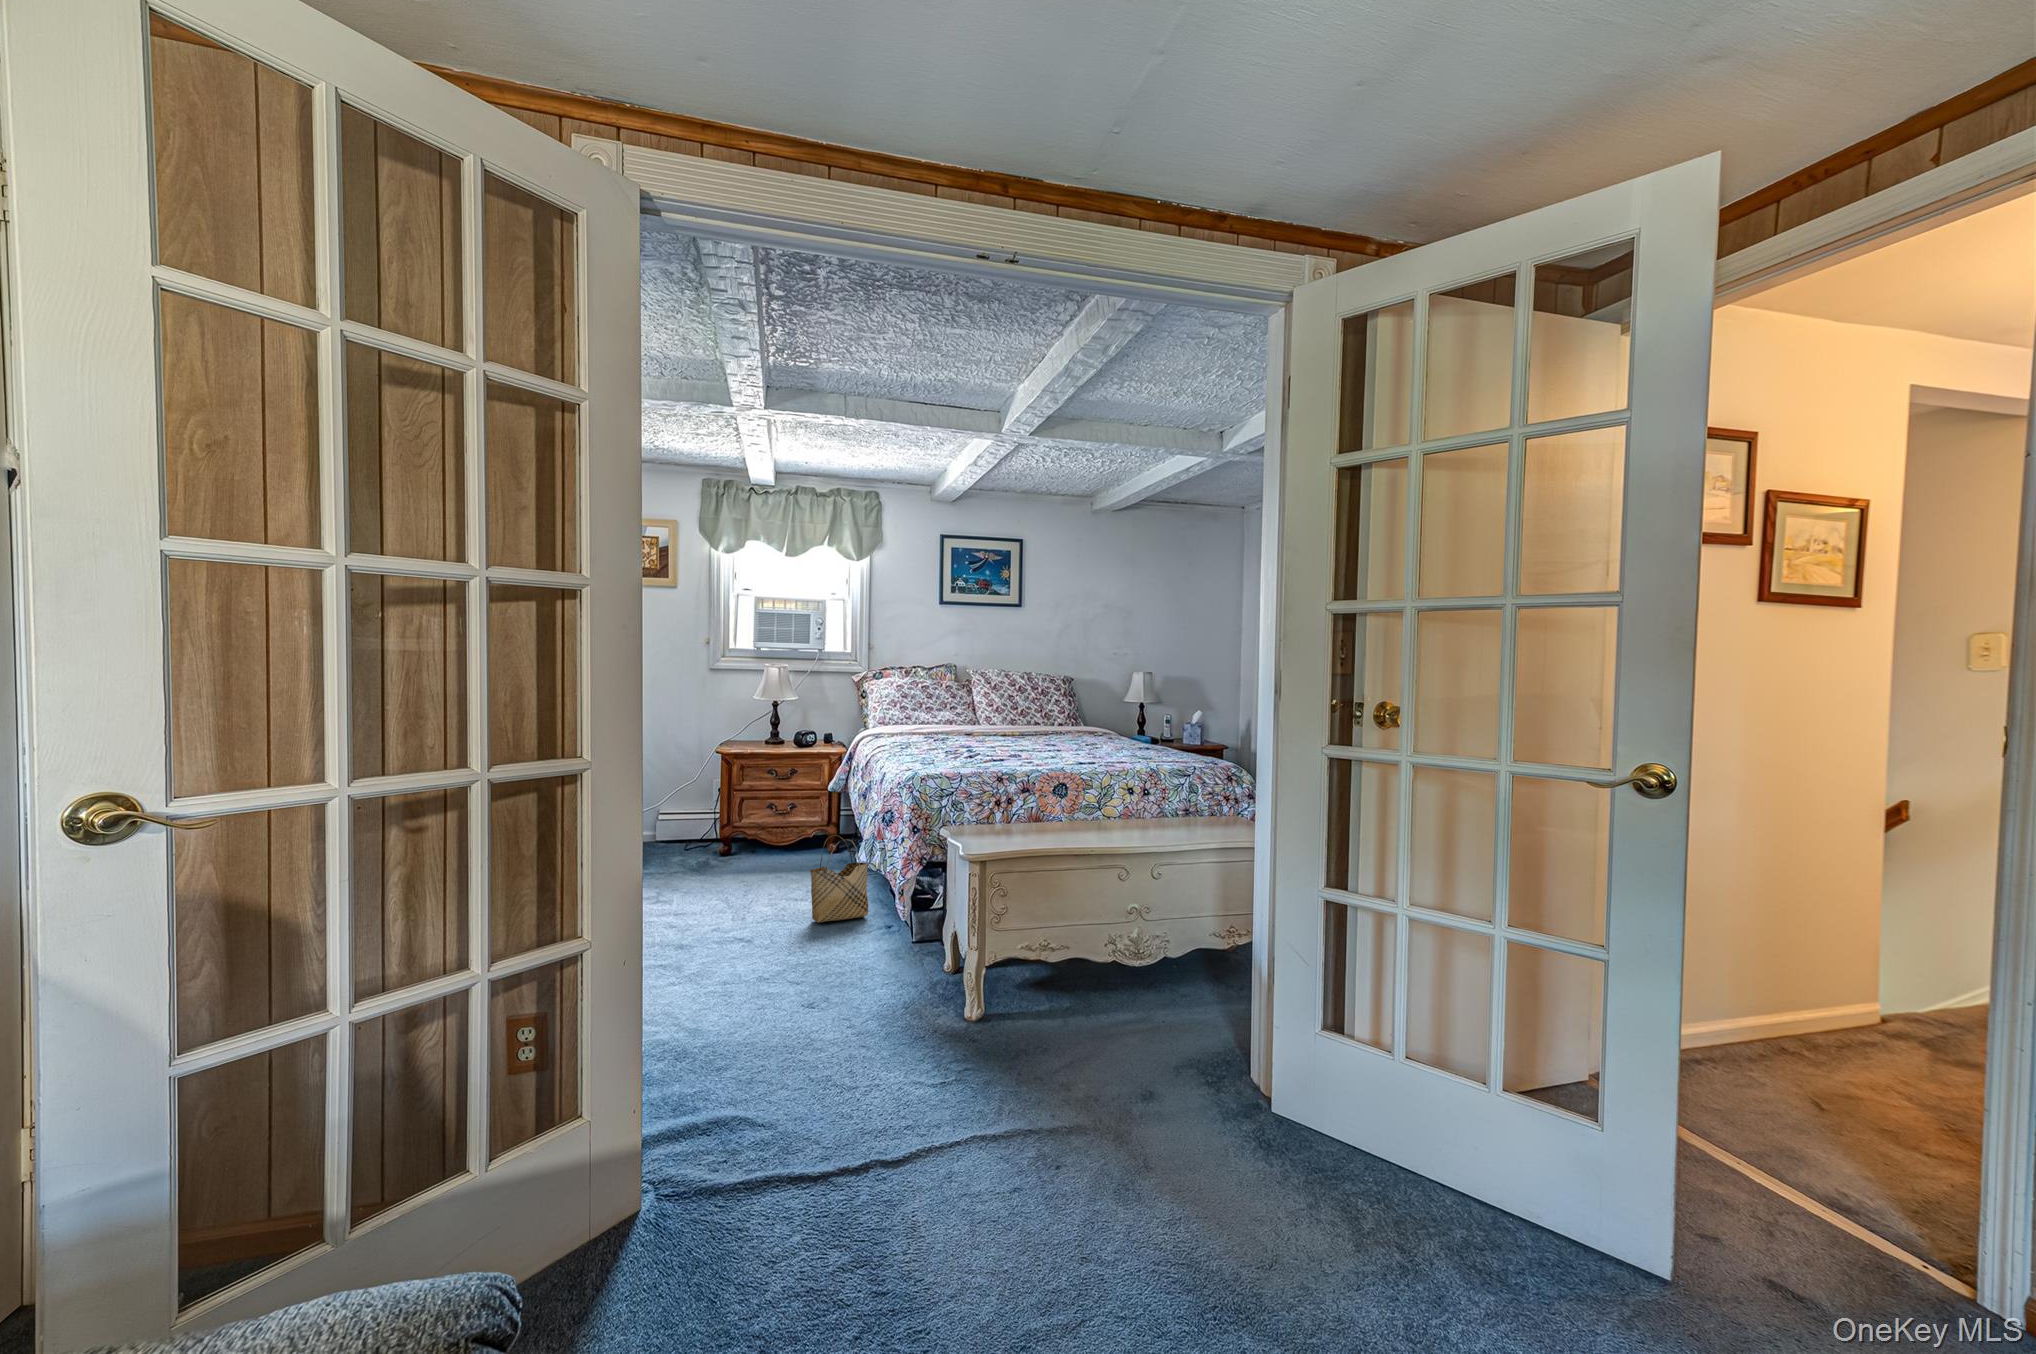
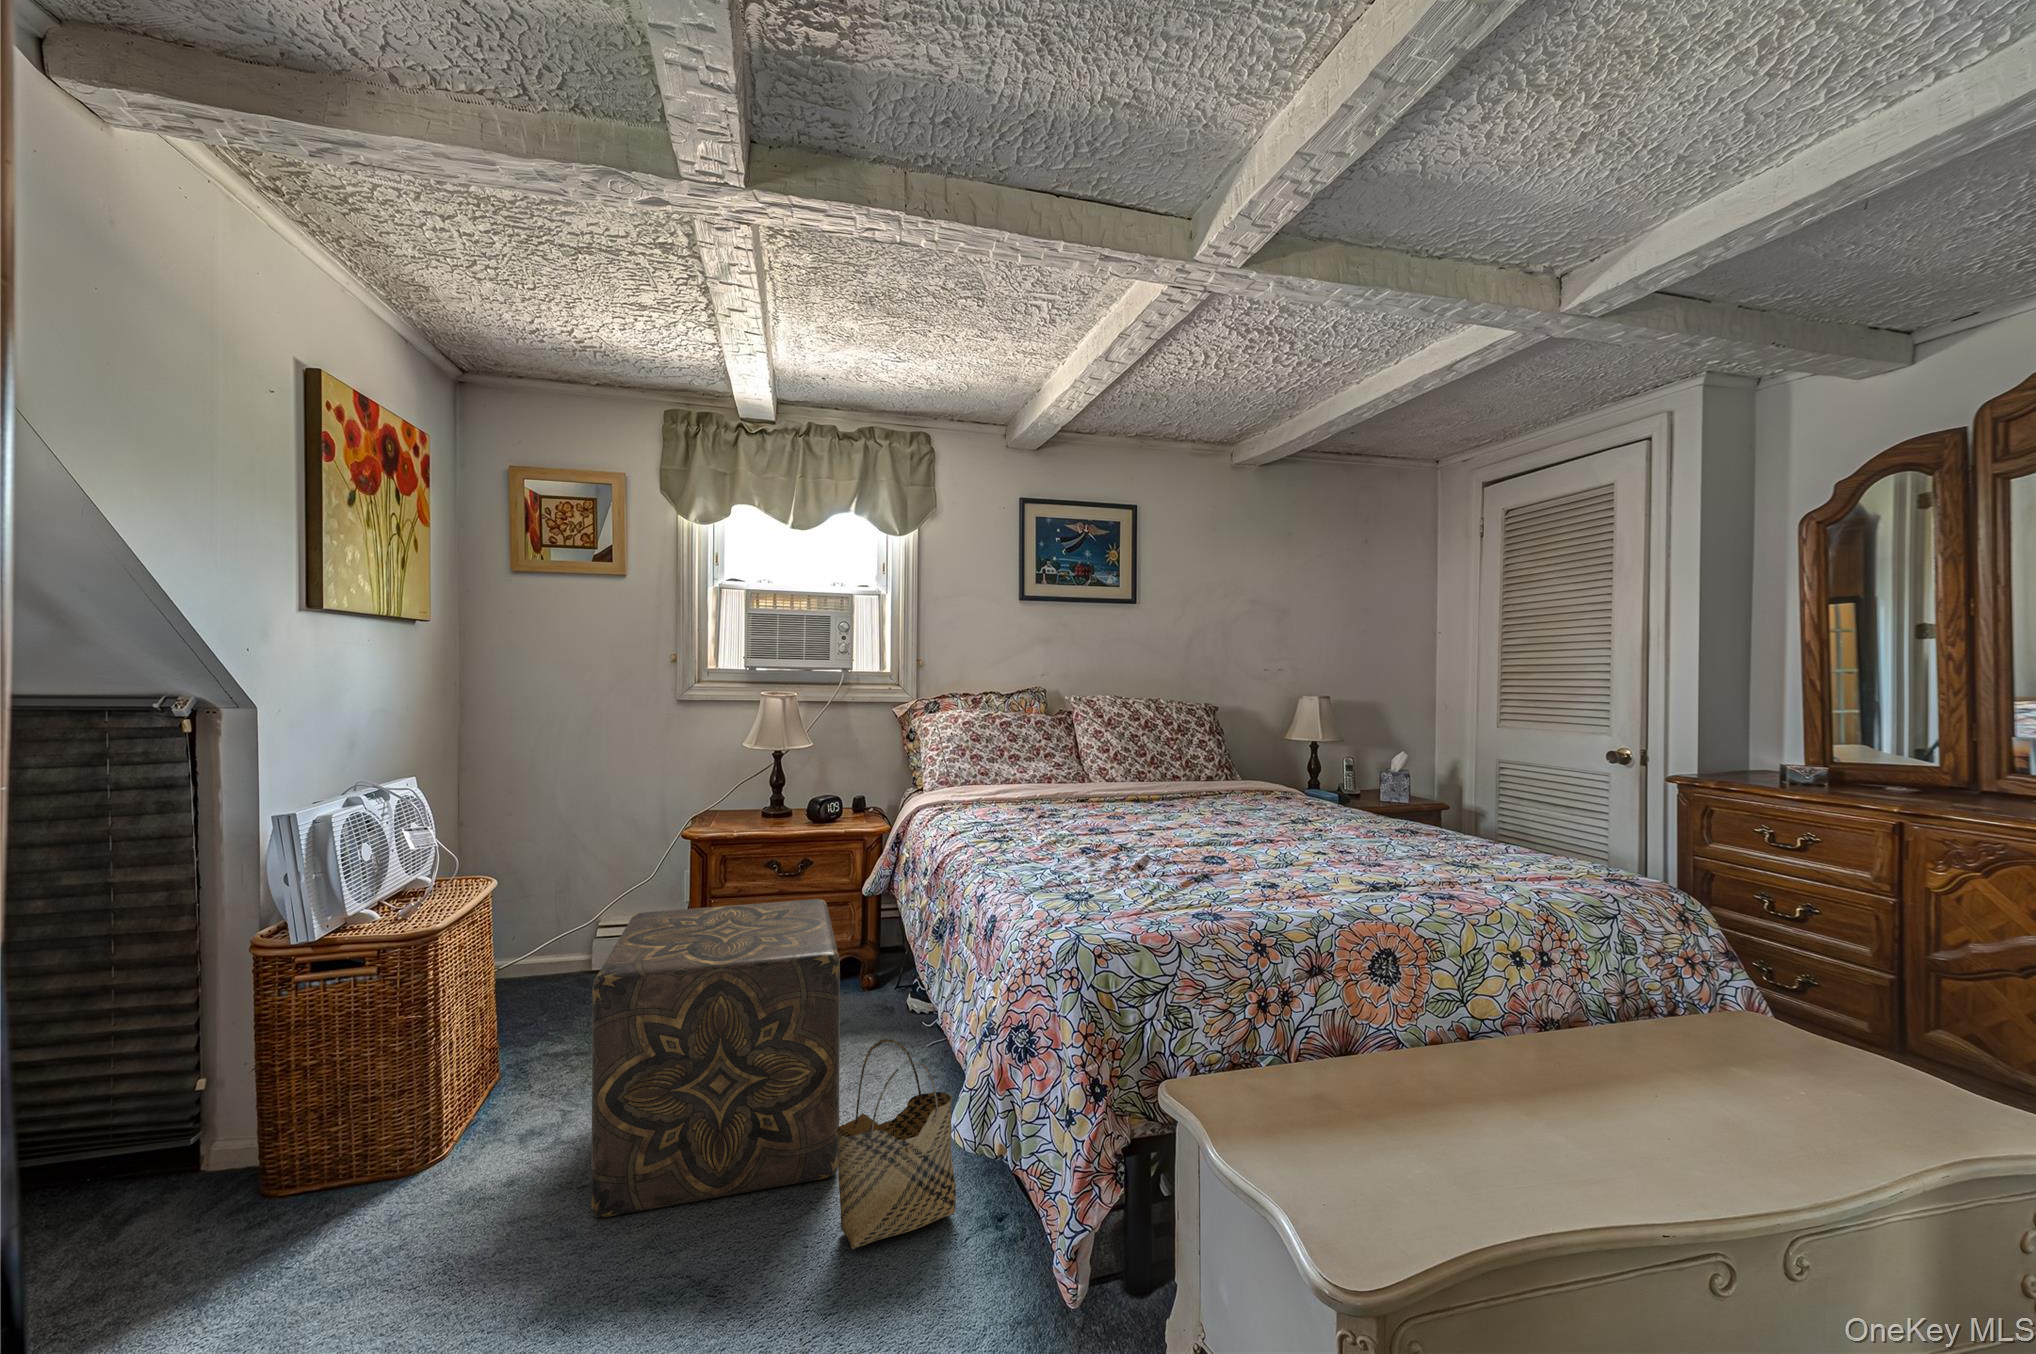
ottoman: none [691,780,813,916] -> present [591,899,840,1217]

